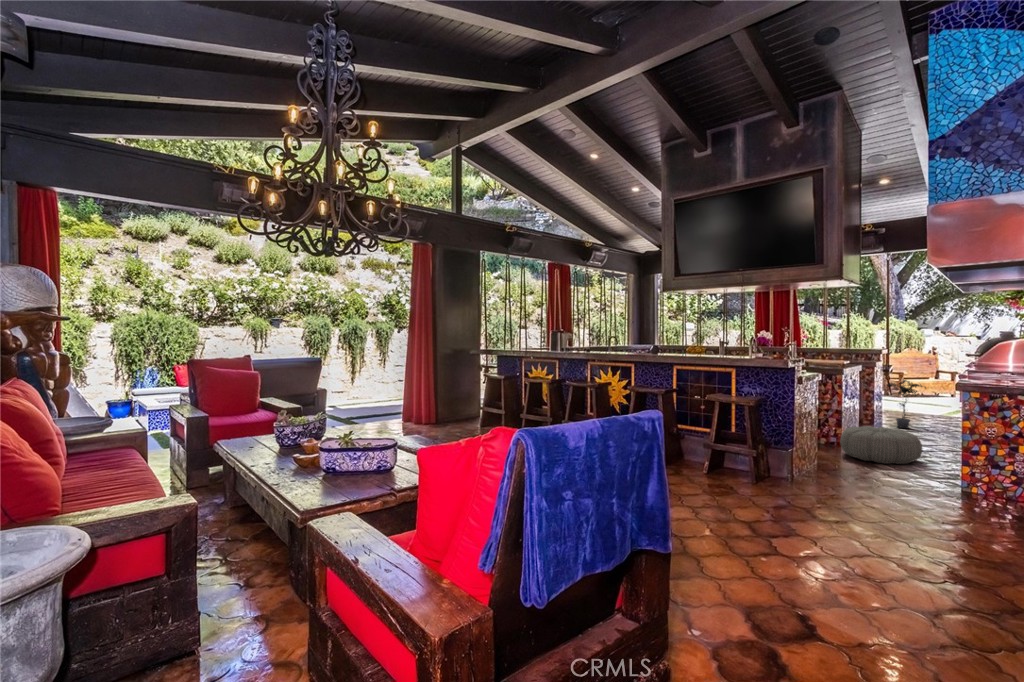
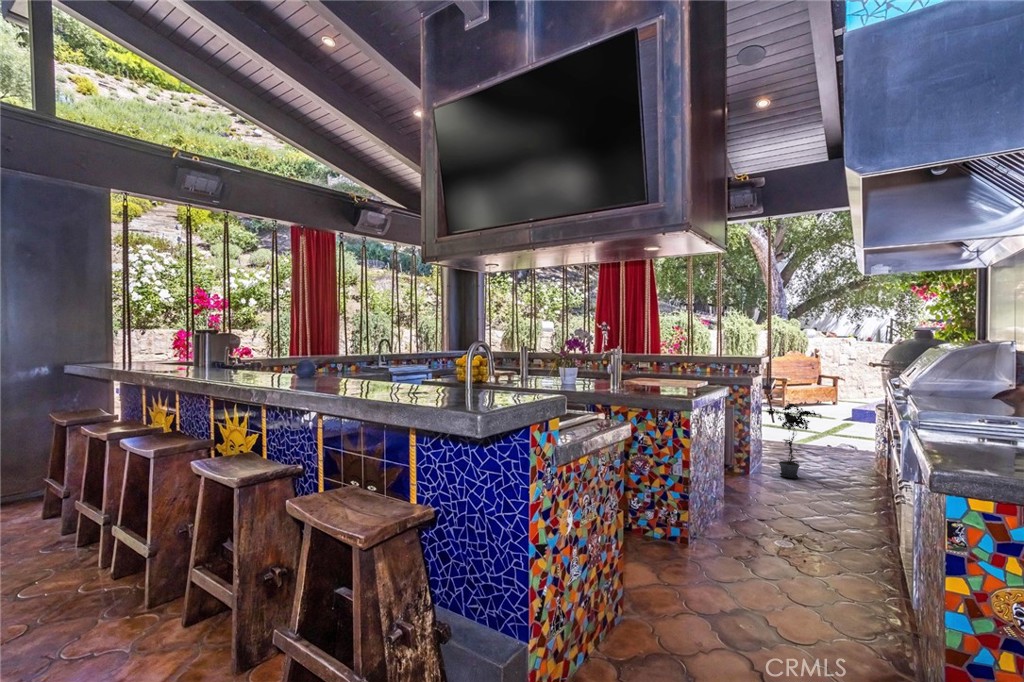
pouf: present [840,426,922,464] -> none [677,518,835,628]

